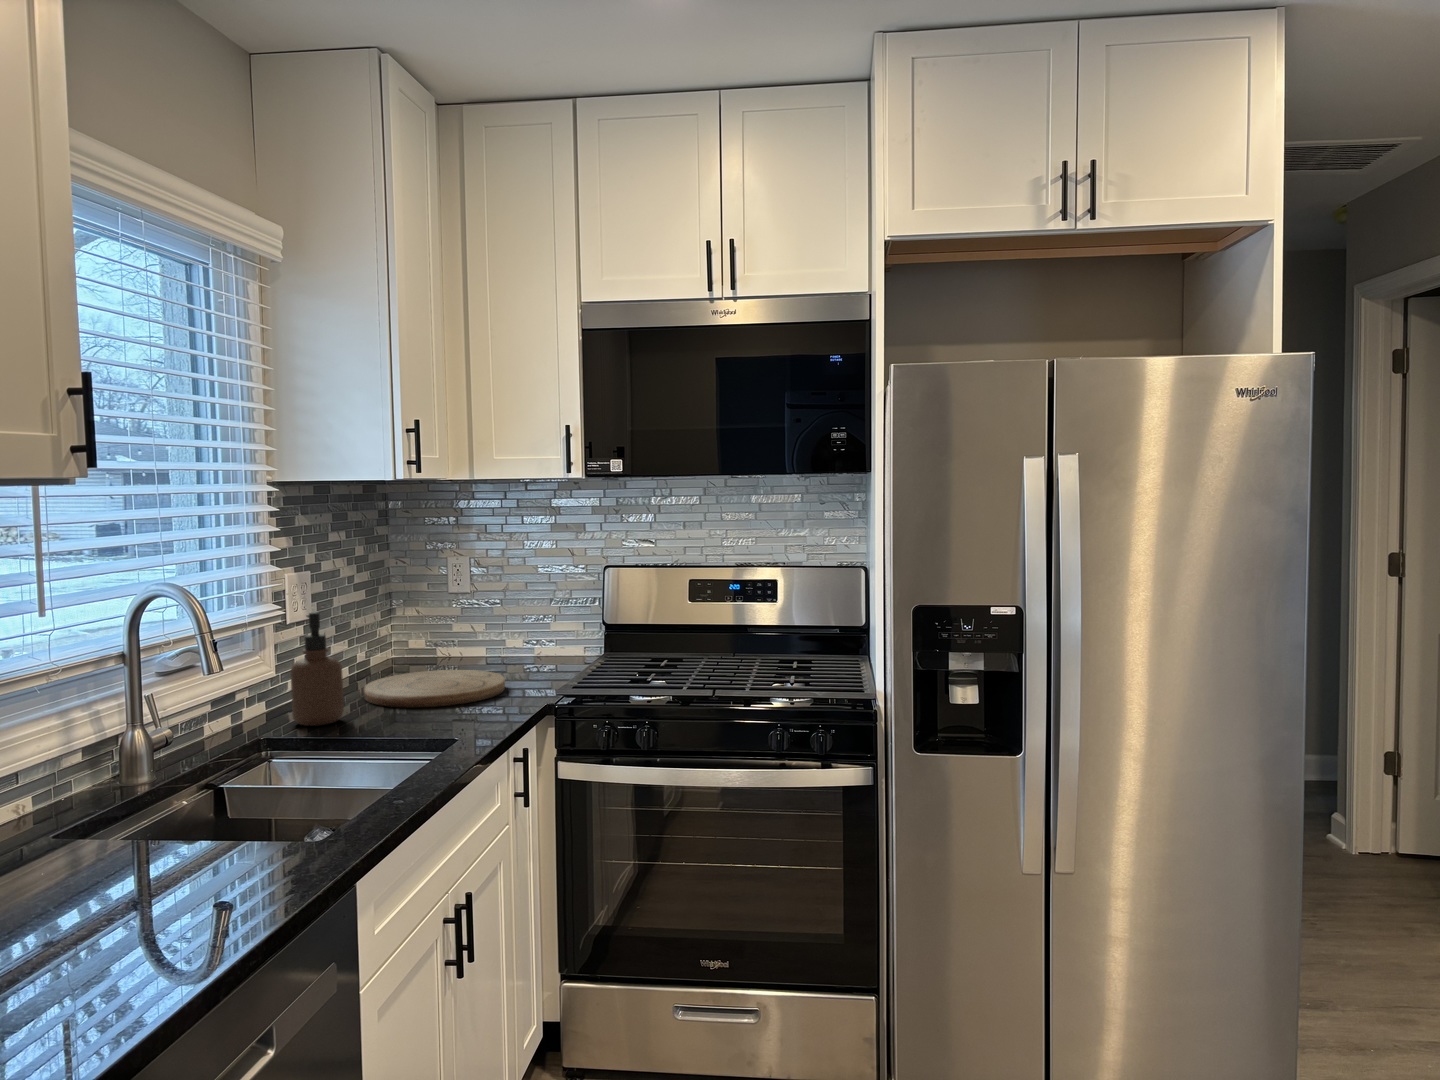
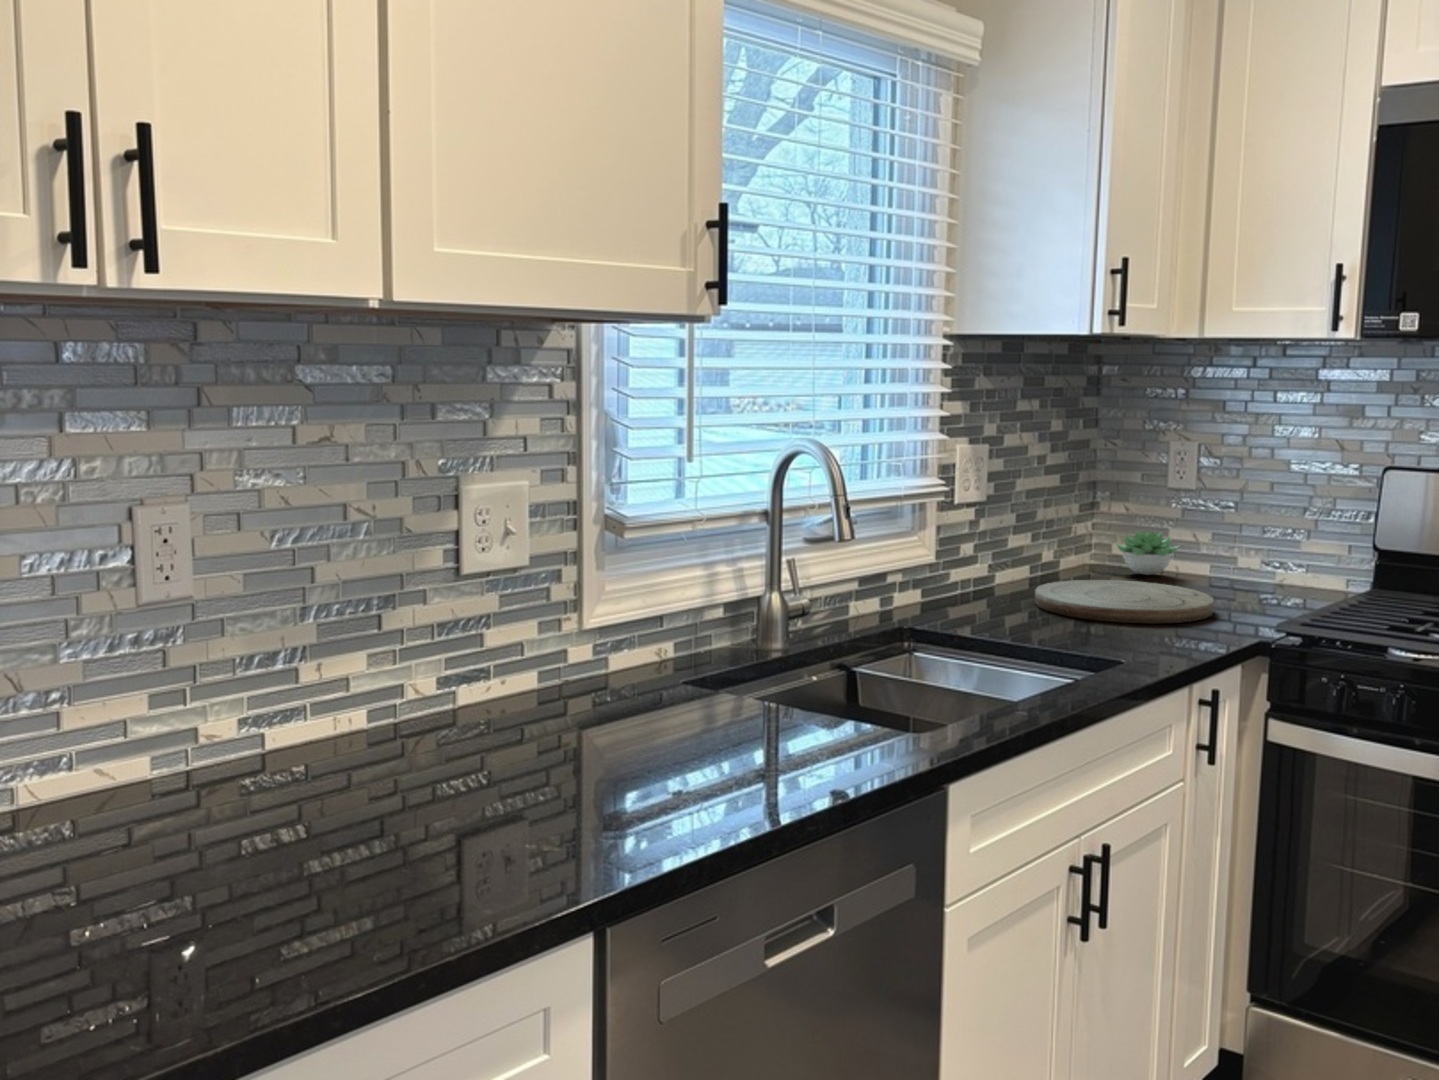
soap dispenser: present [291,612,344,726] -> none [944,490,1002,622]
succulent plant: none [414,628,465,663] -> present [1116,531,1179,575]

